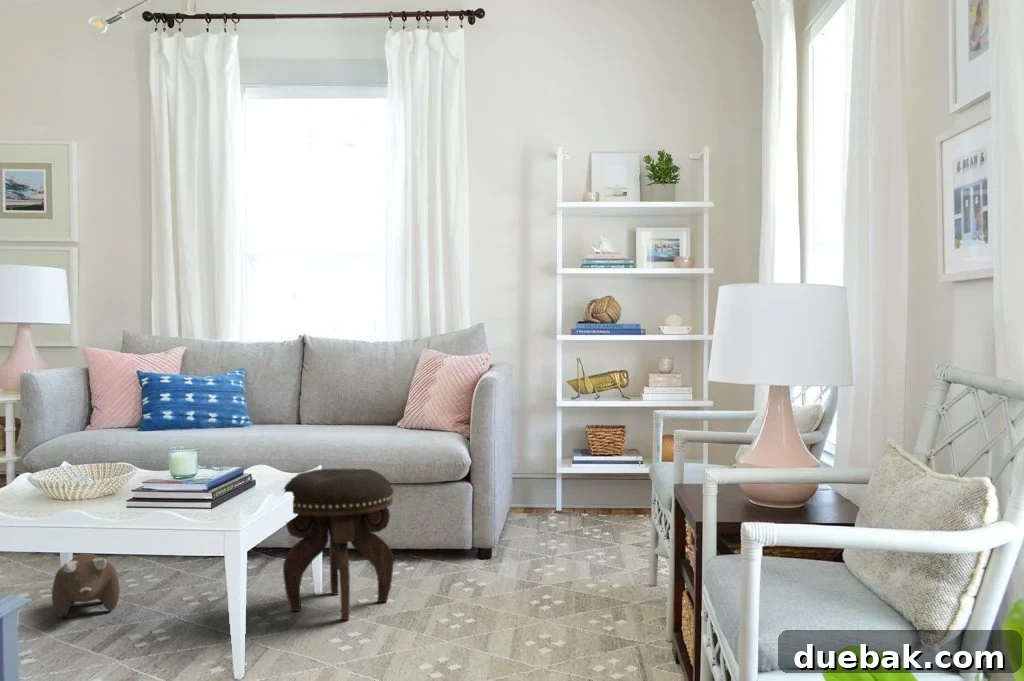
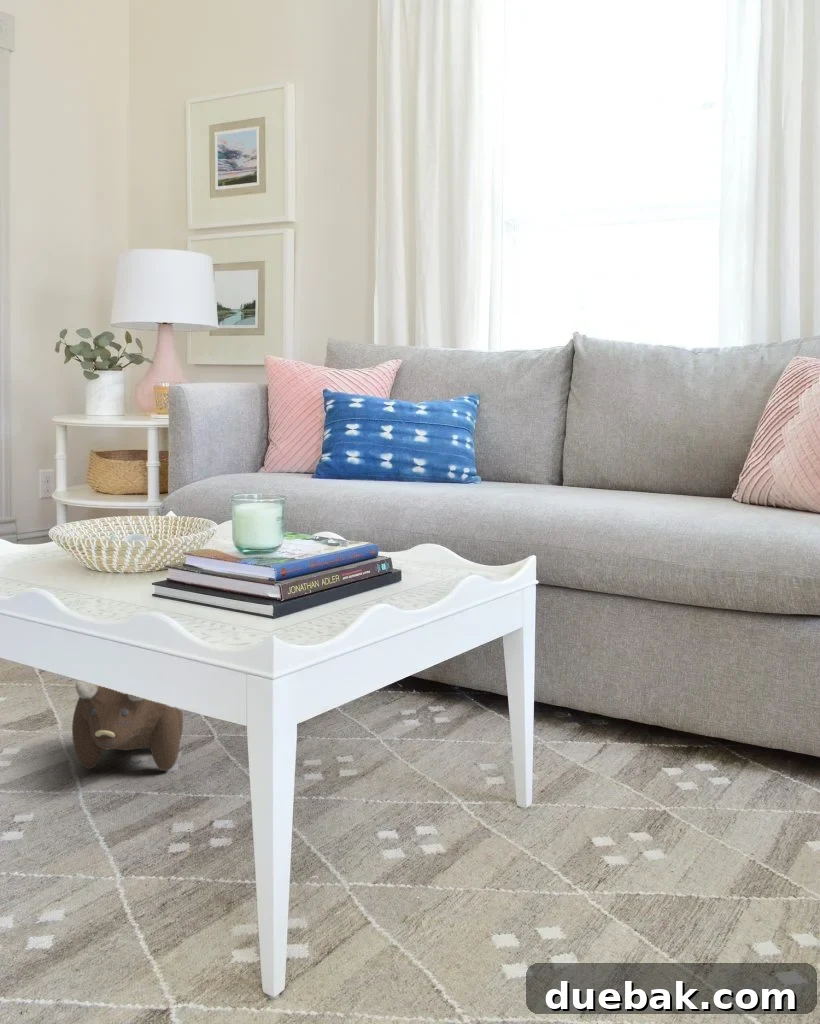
footstool: present [283,468,393,620] -> none [443,562,682,894]

